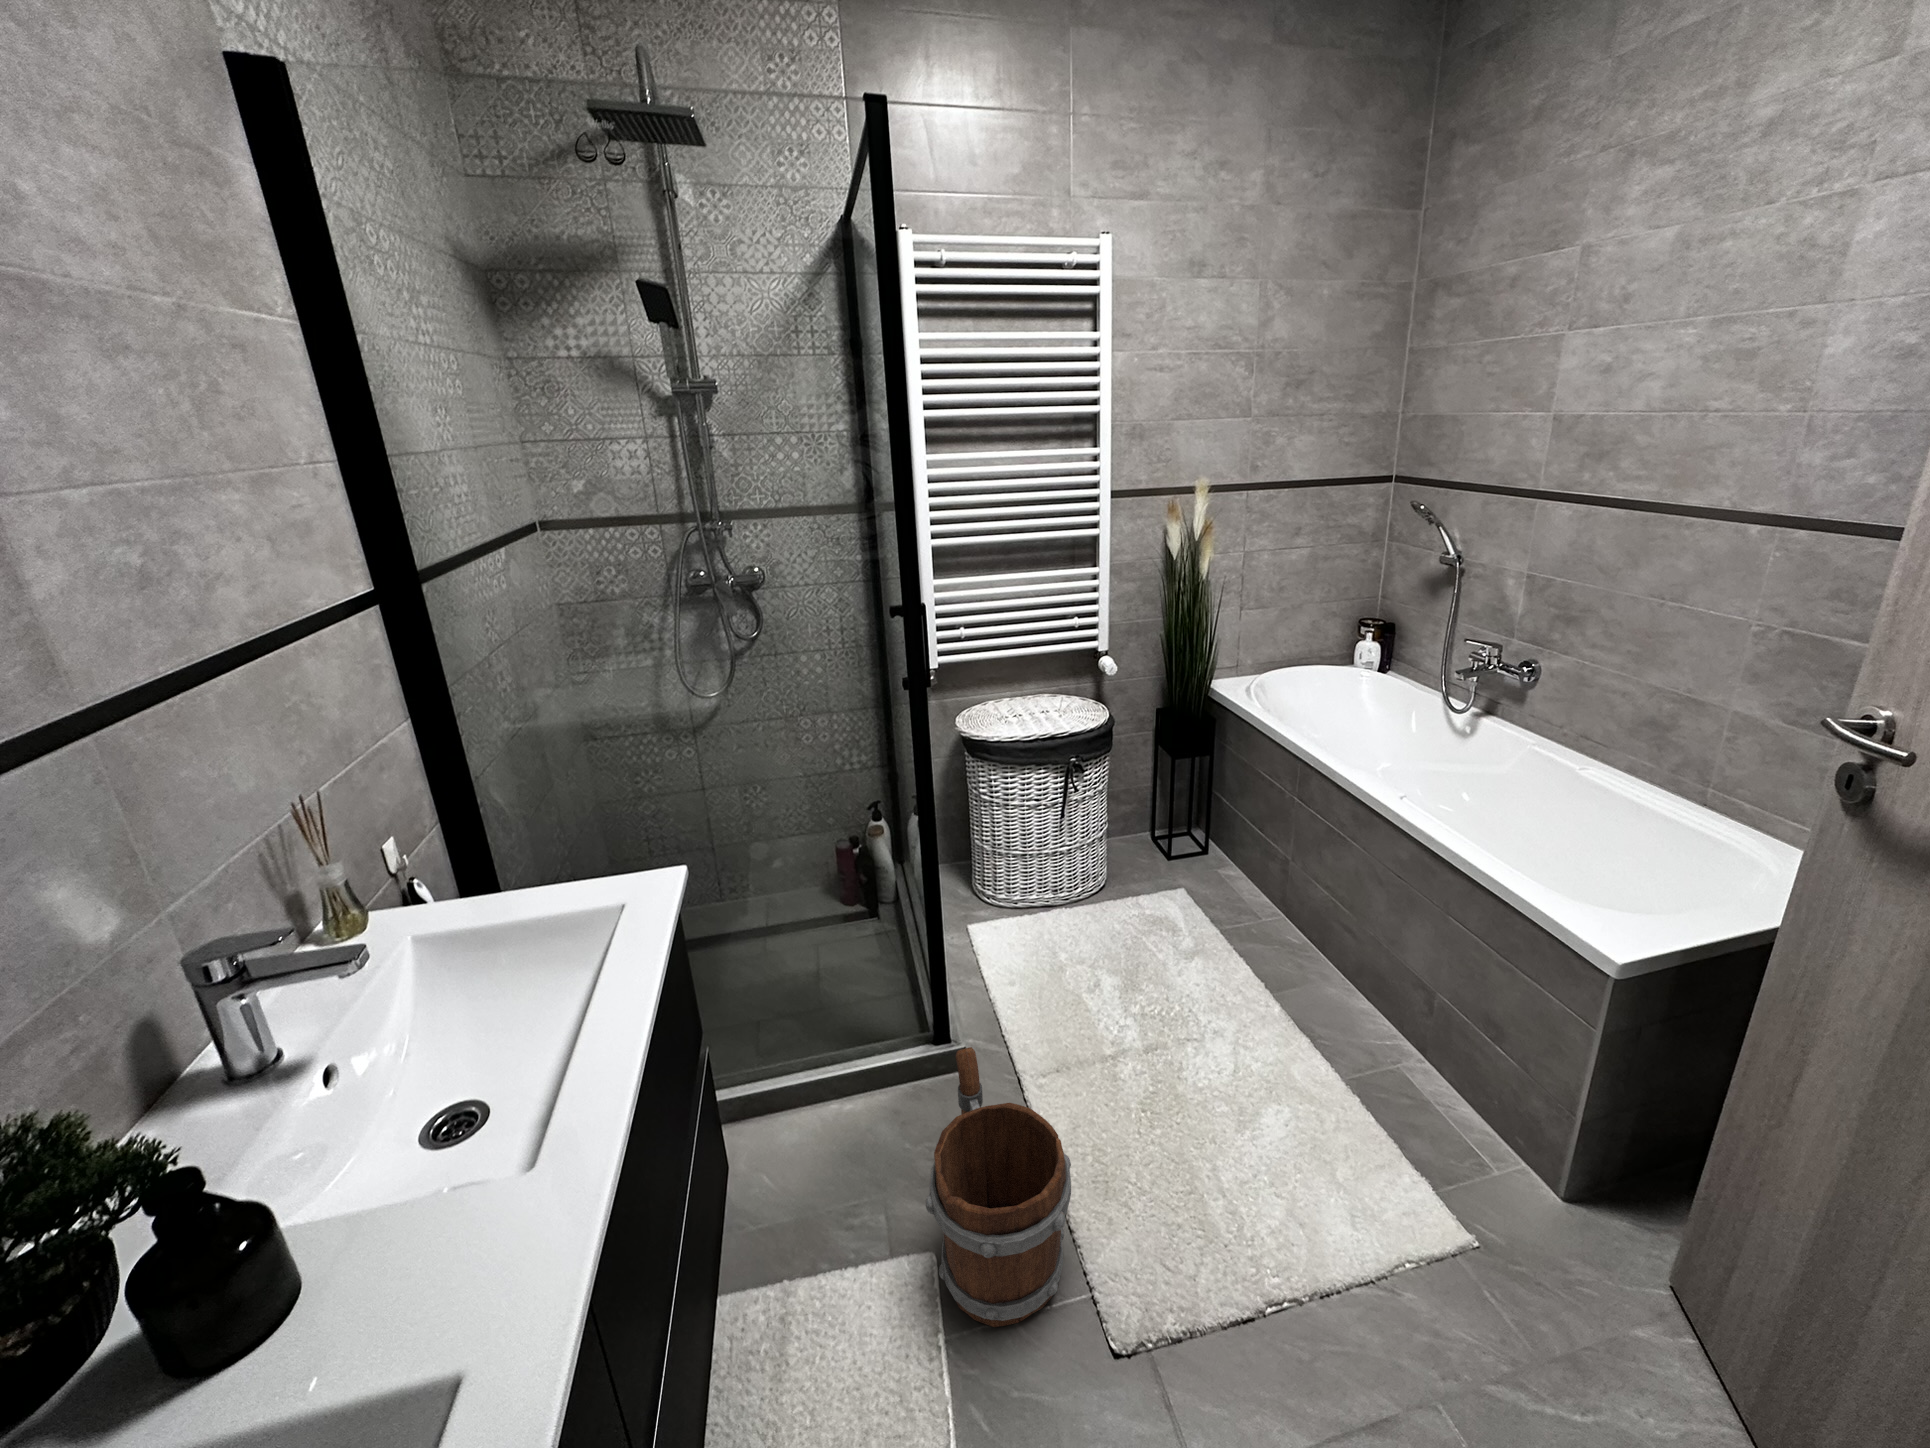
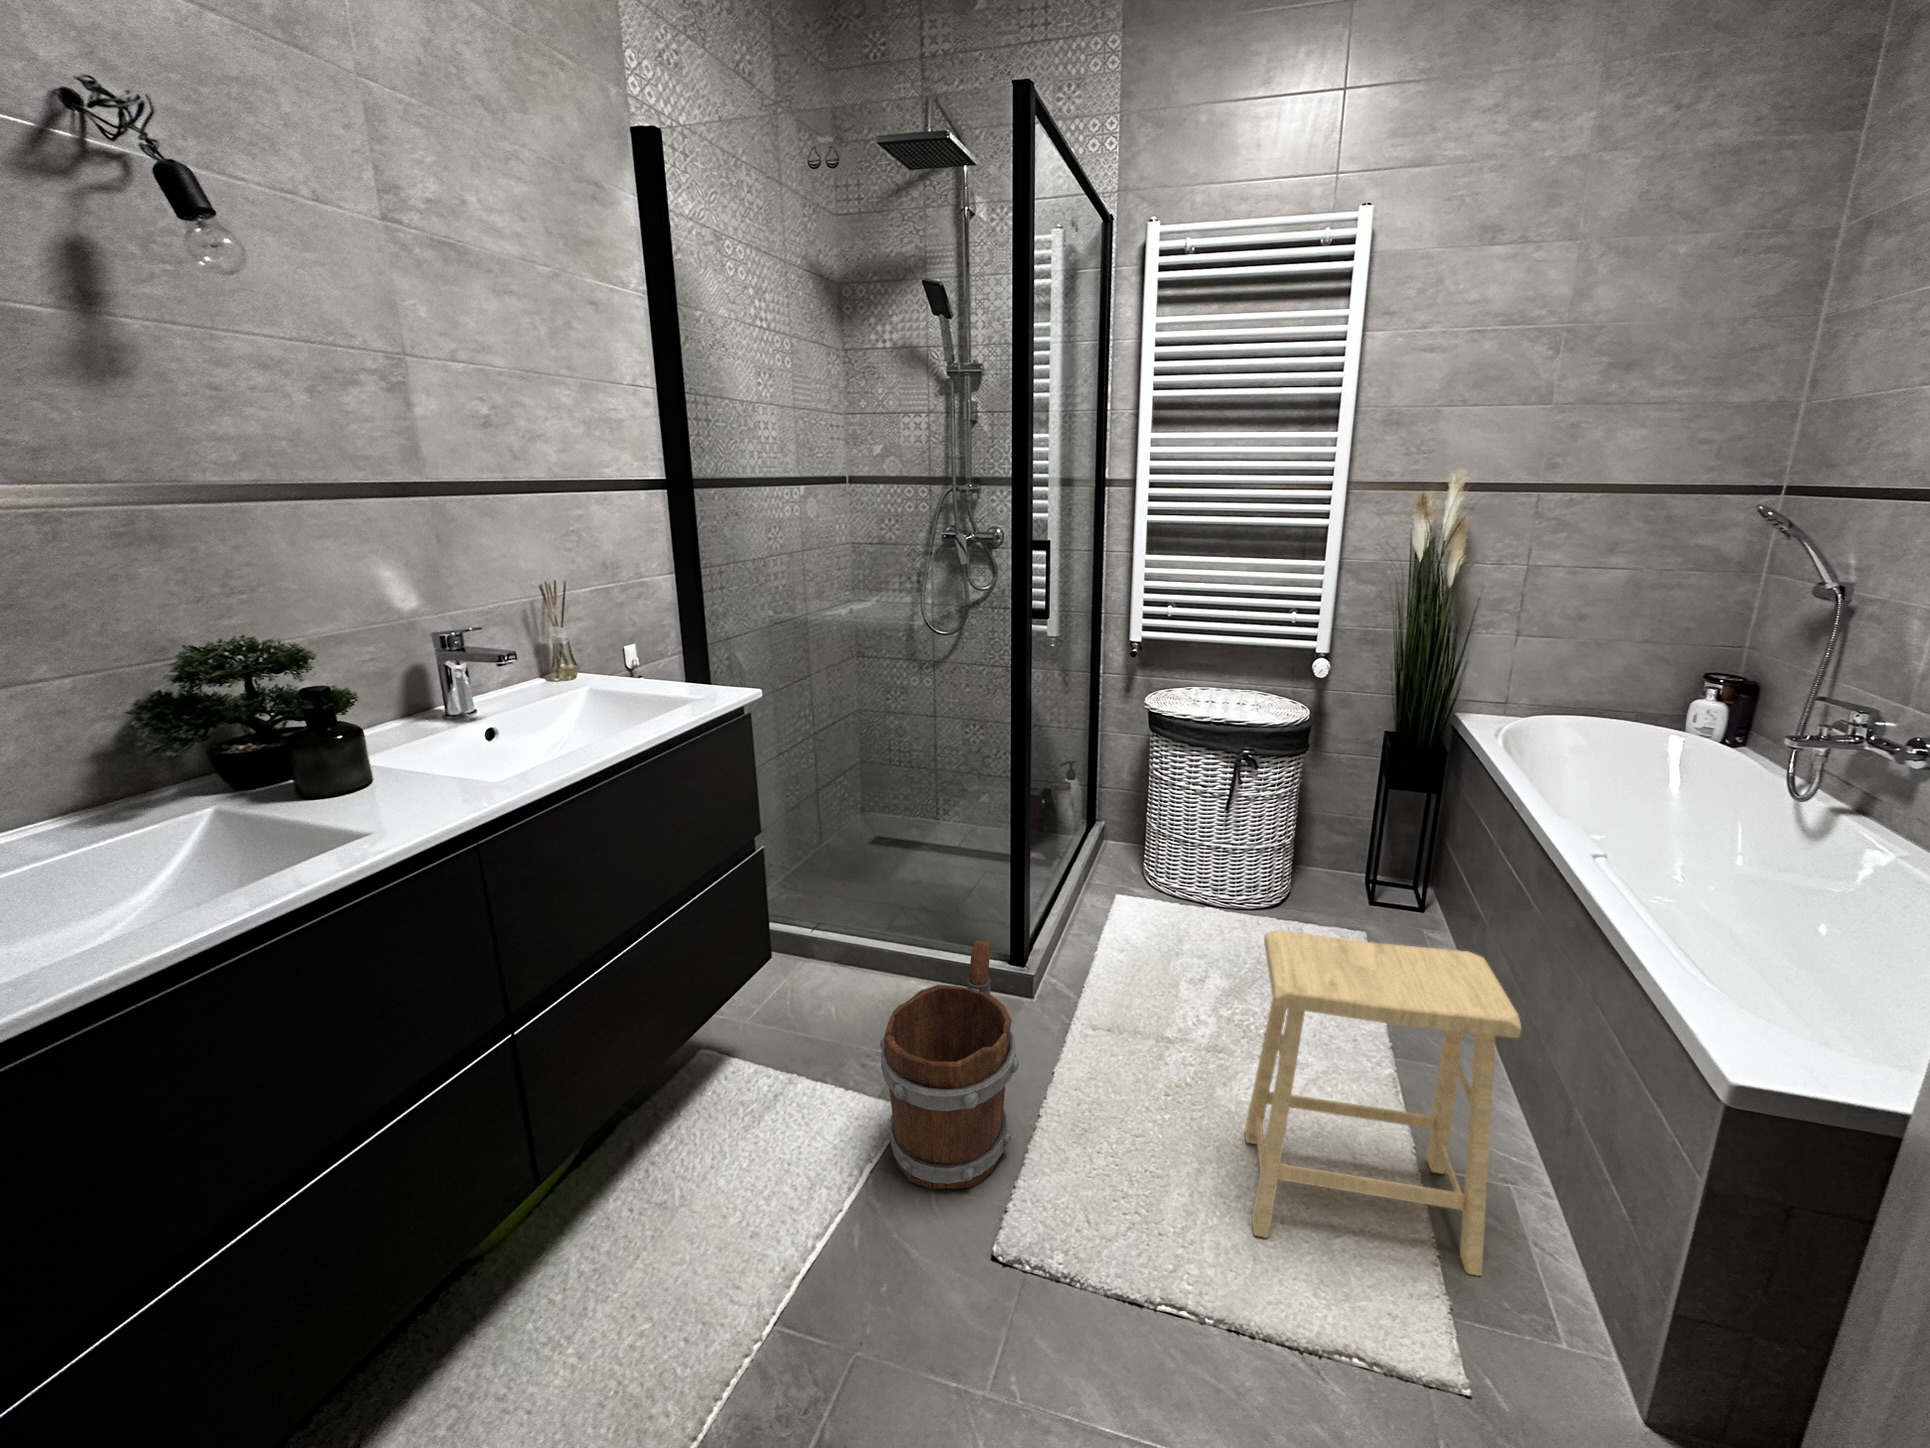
footstool: none [1221,911,1452,1206] -> present [1245,930,1521,1276]

